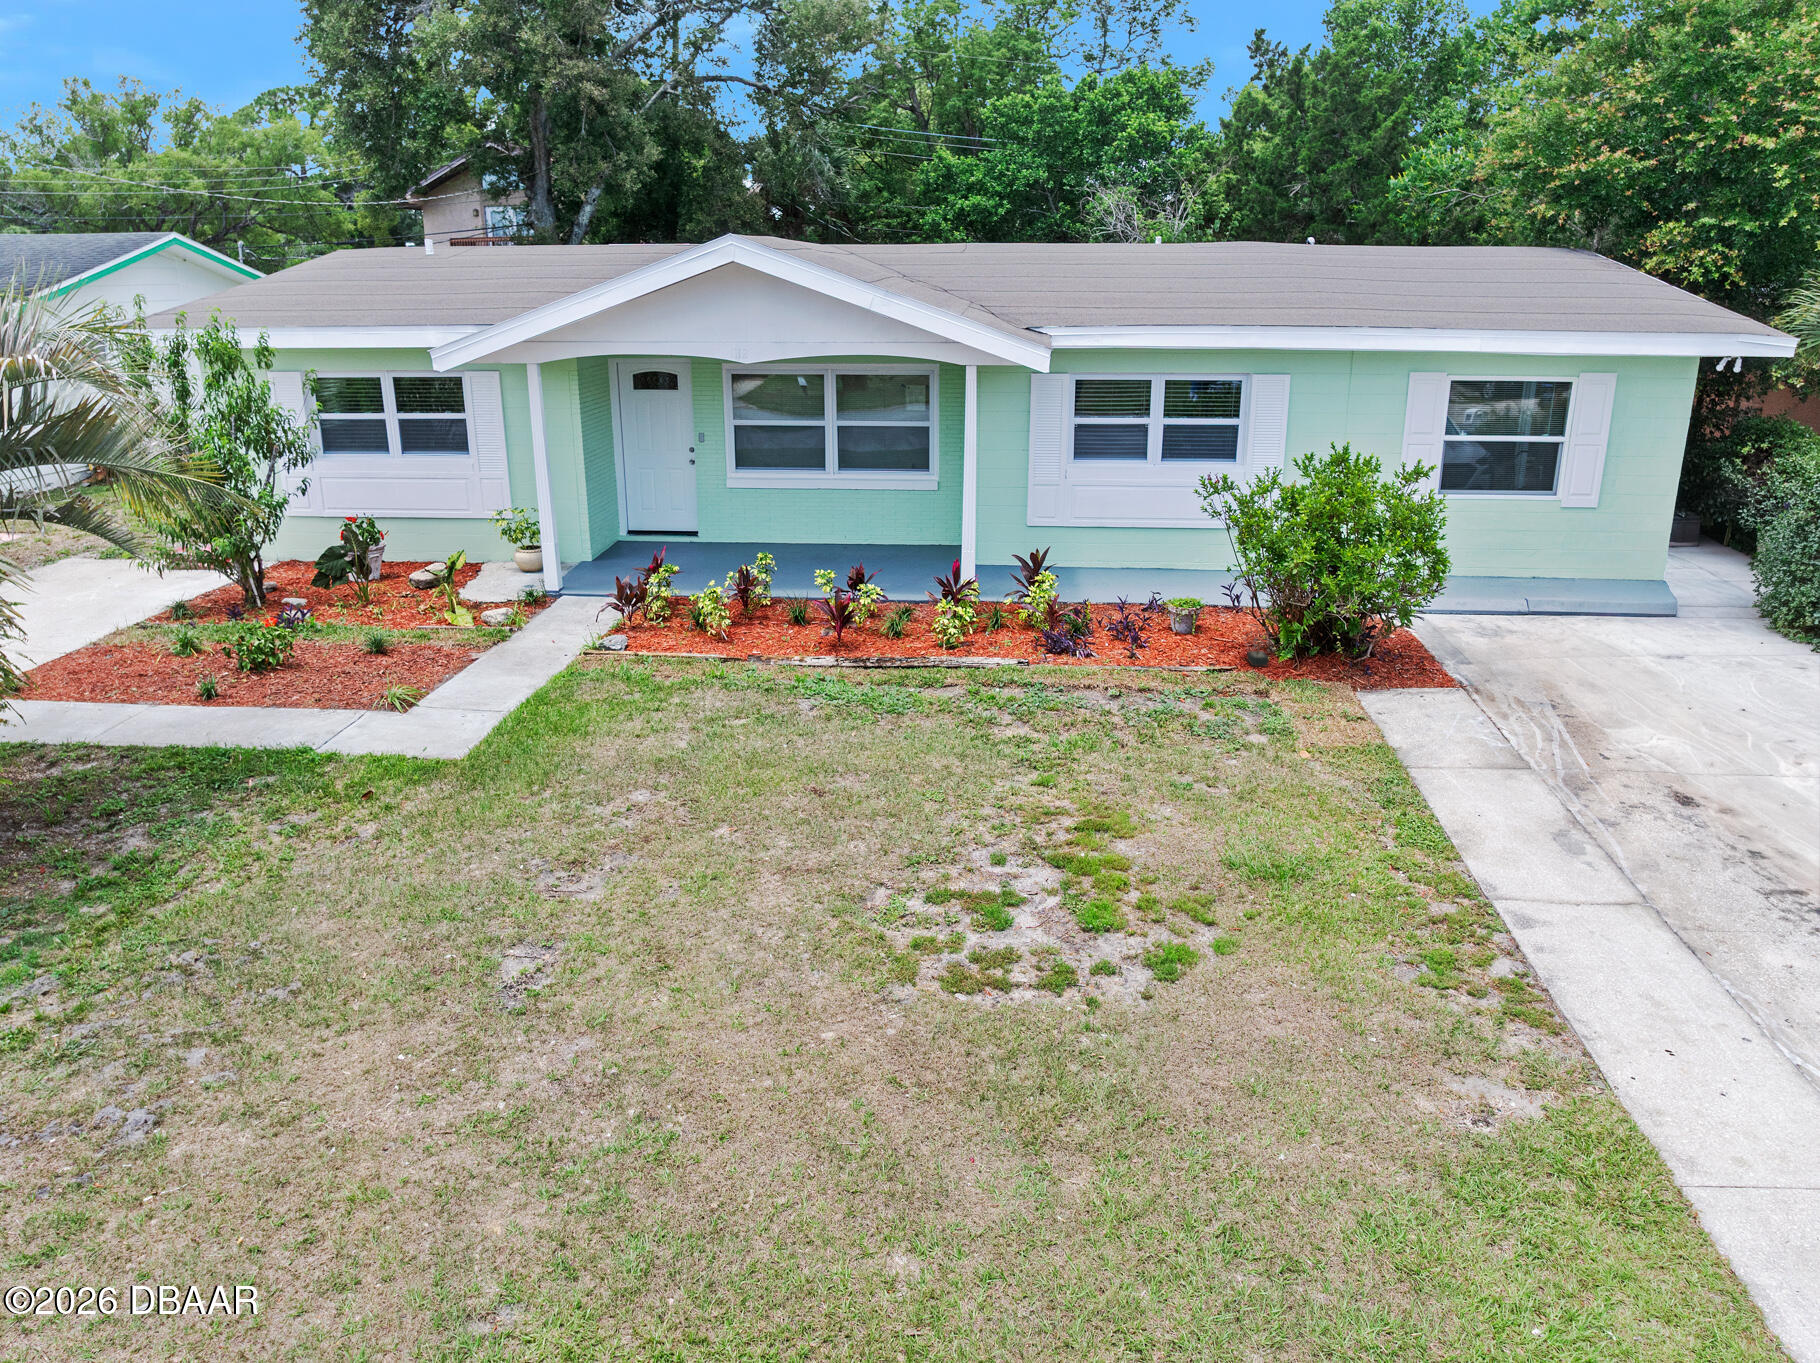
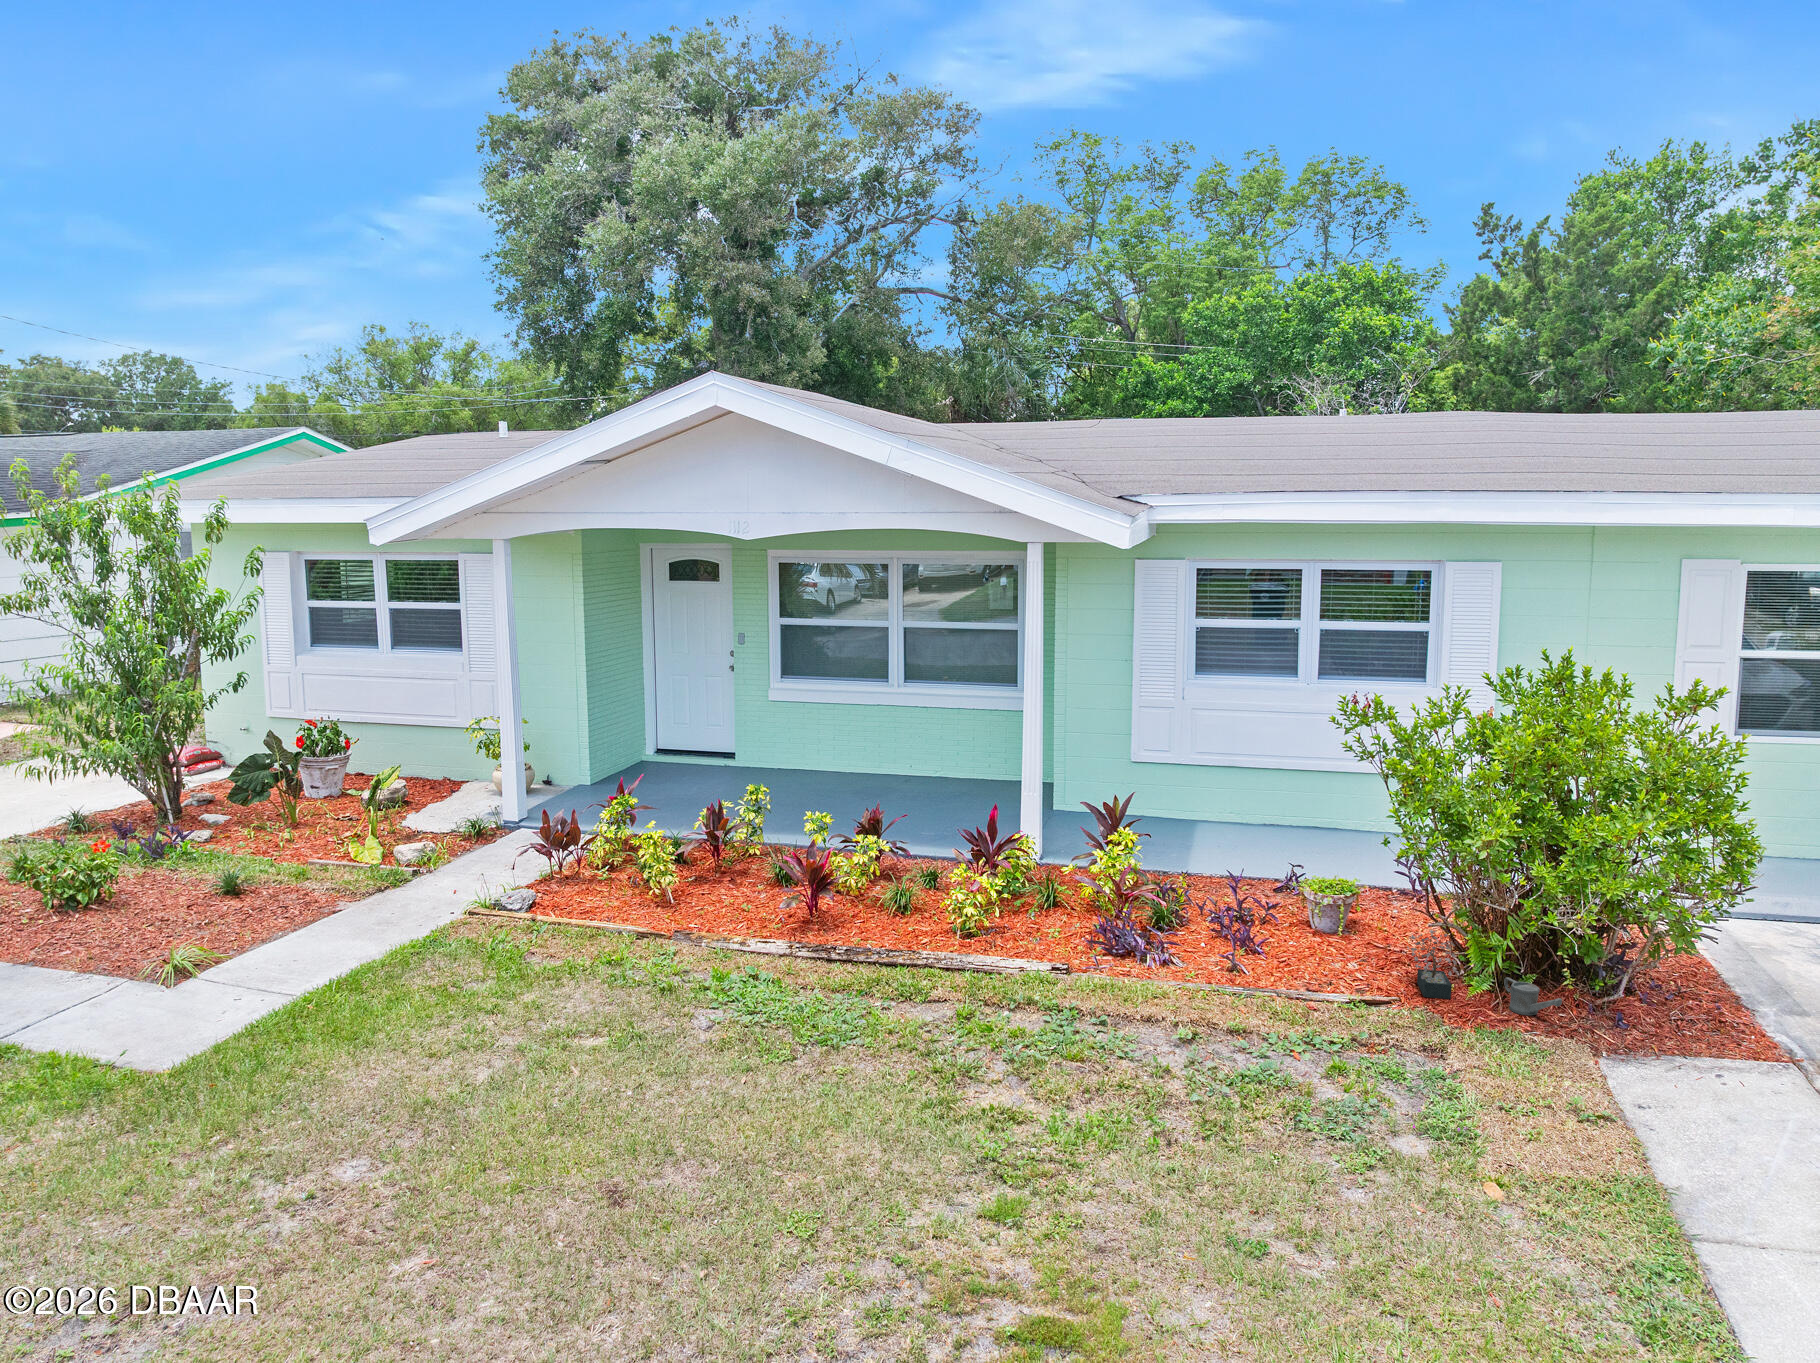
watering can: none [1300,651,1334,672] -> present [1504,977,1562,1016]

